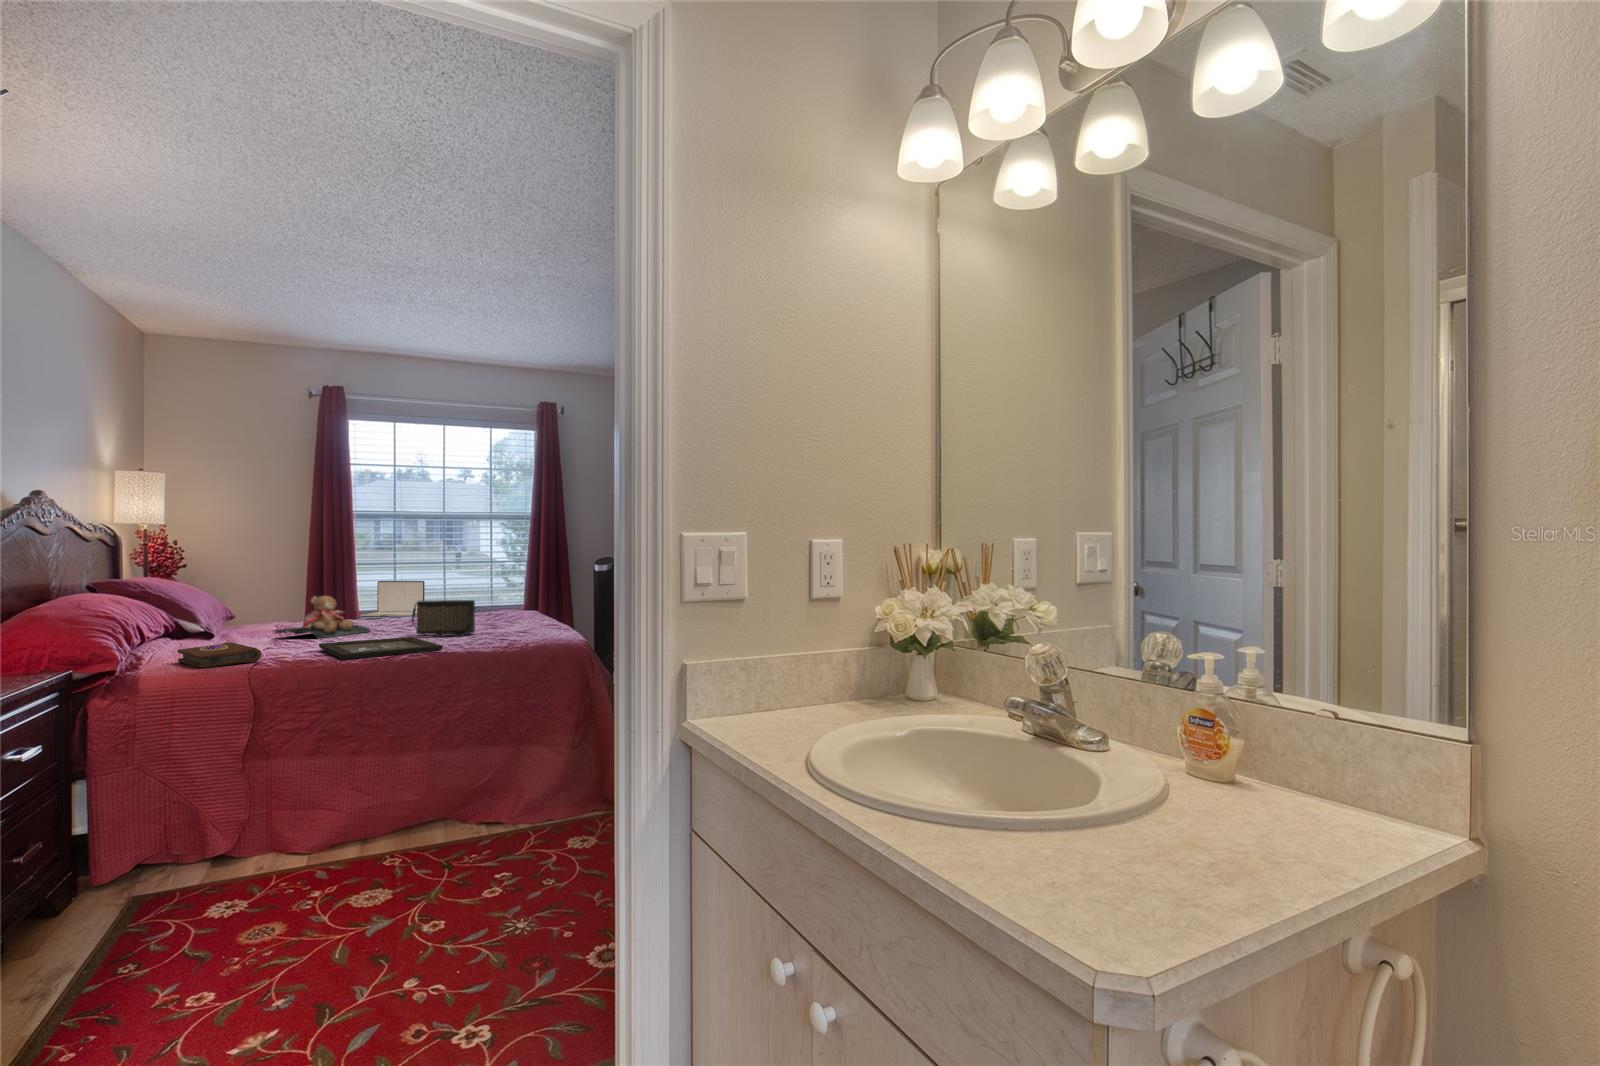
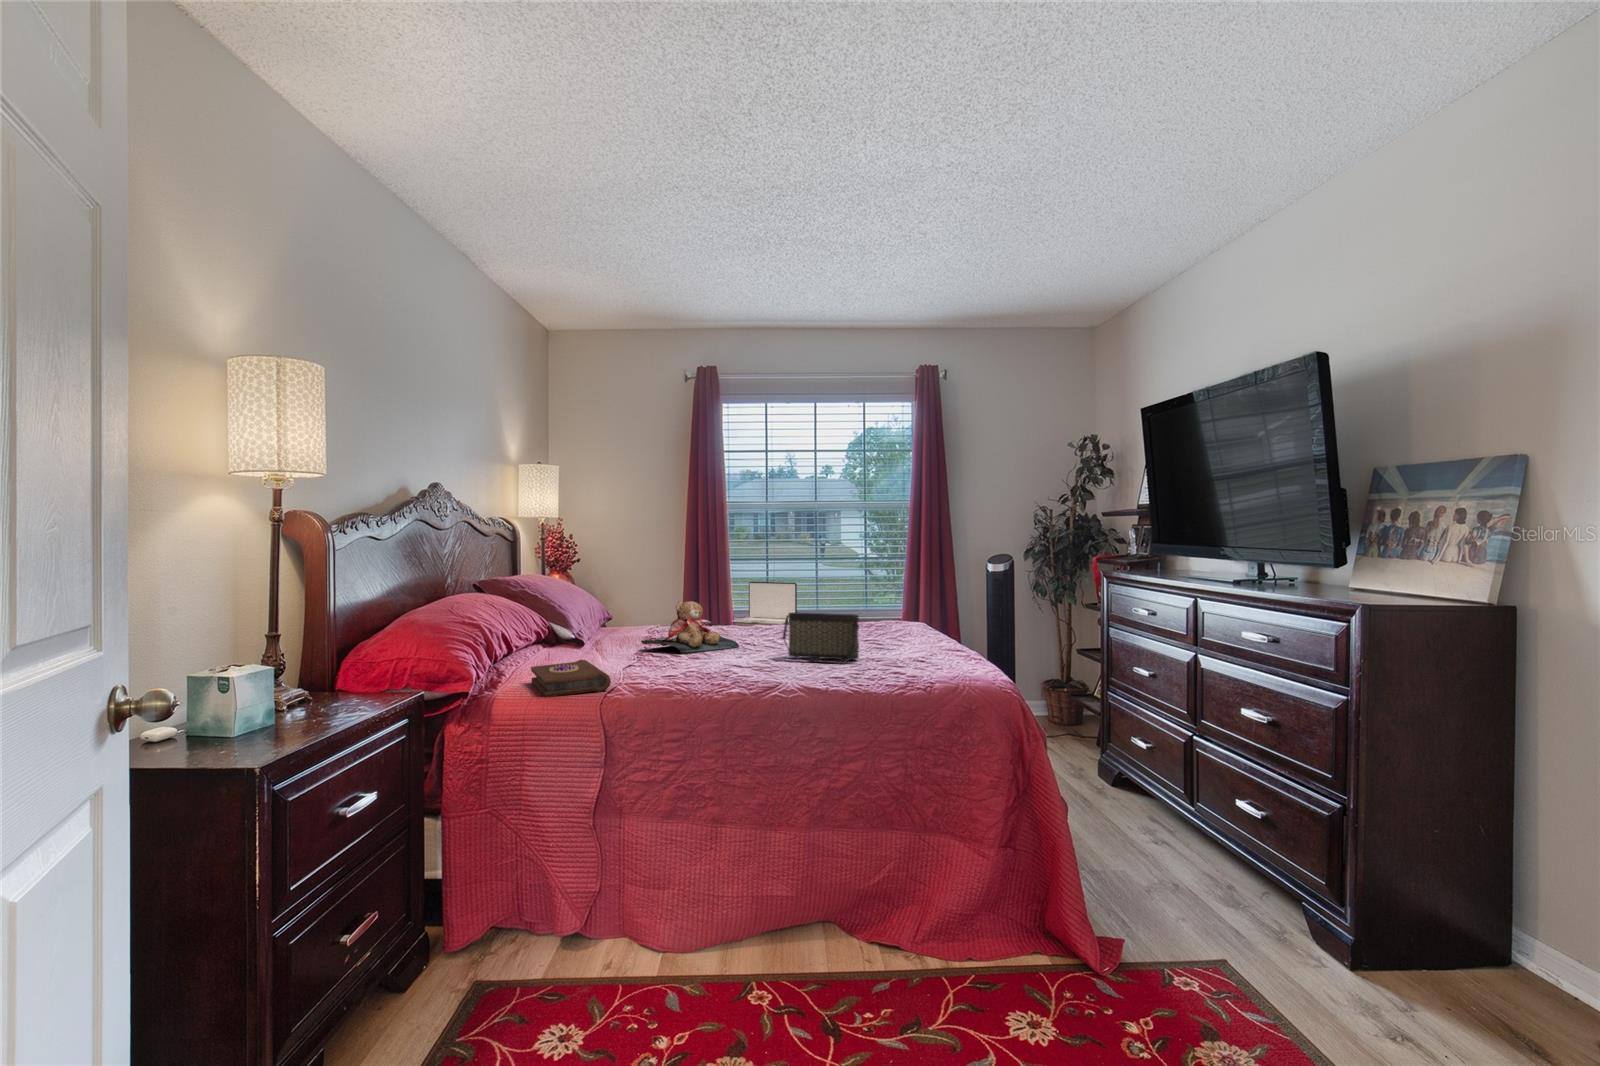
tray: present [319,637,443,660] -> none [677,663,822,698]

